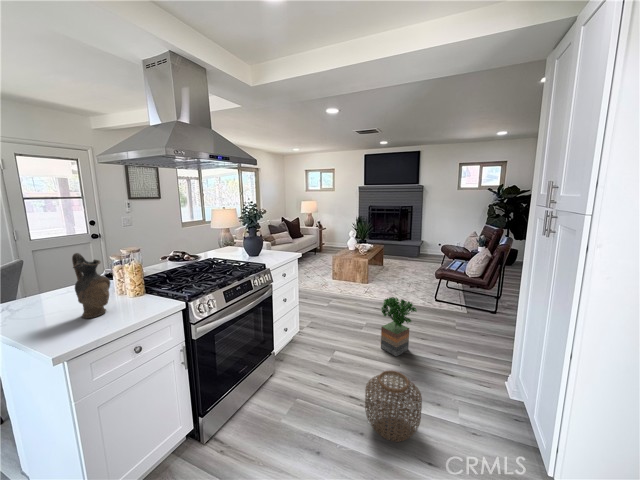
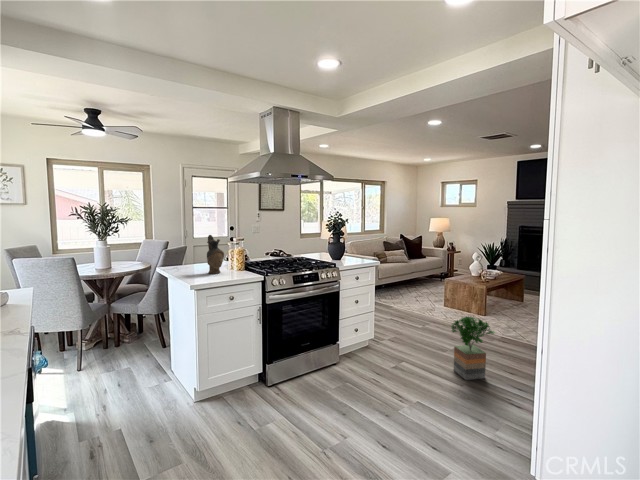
woven basket: present [365,370,422,442] -> none [391,365,444,430]

